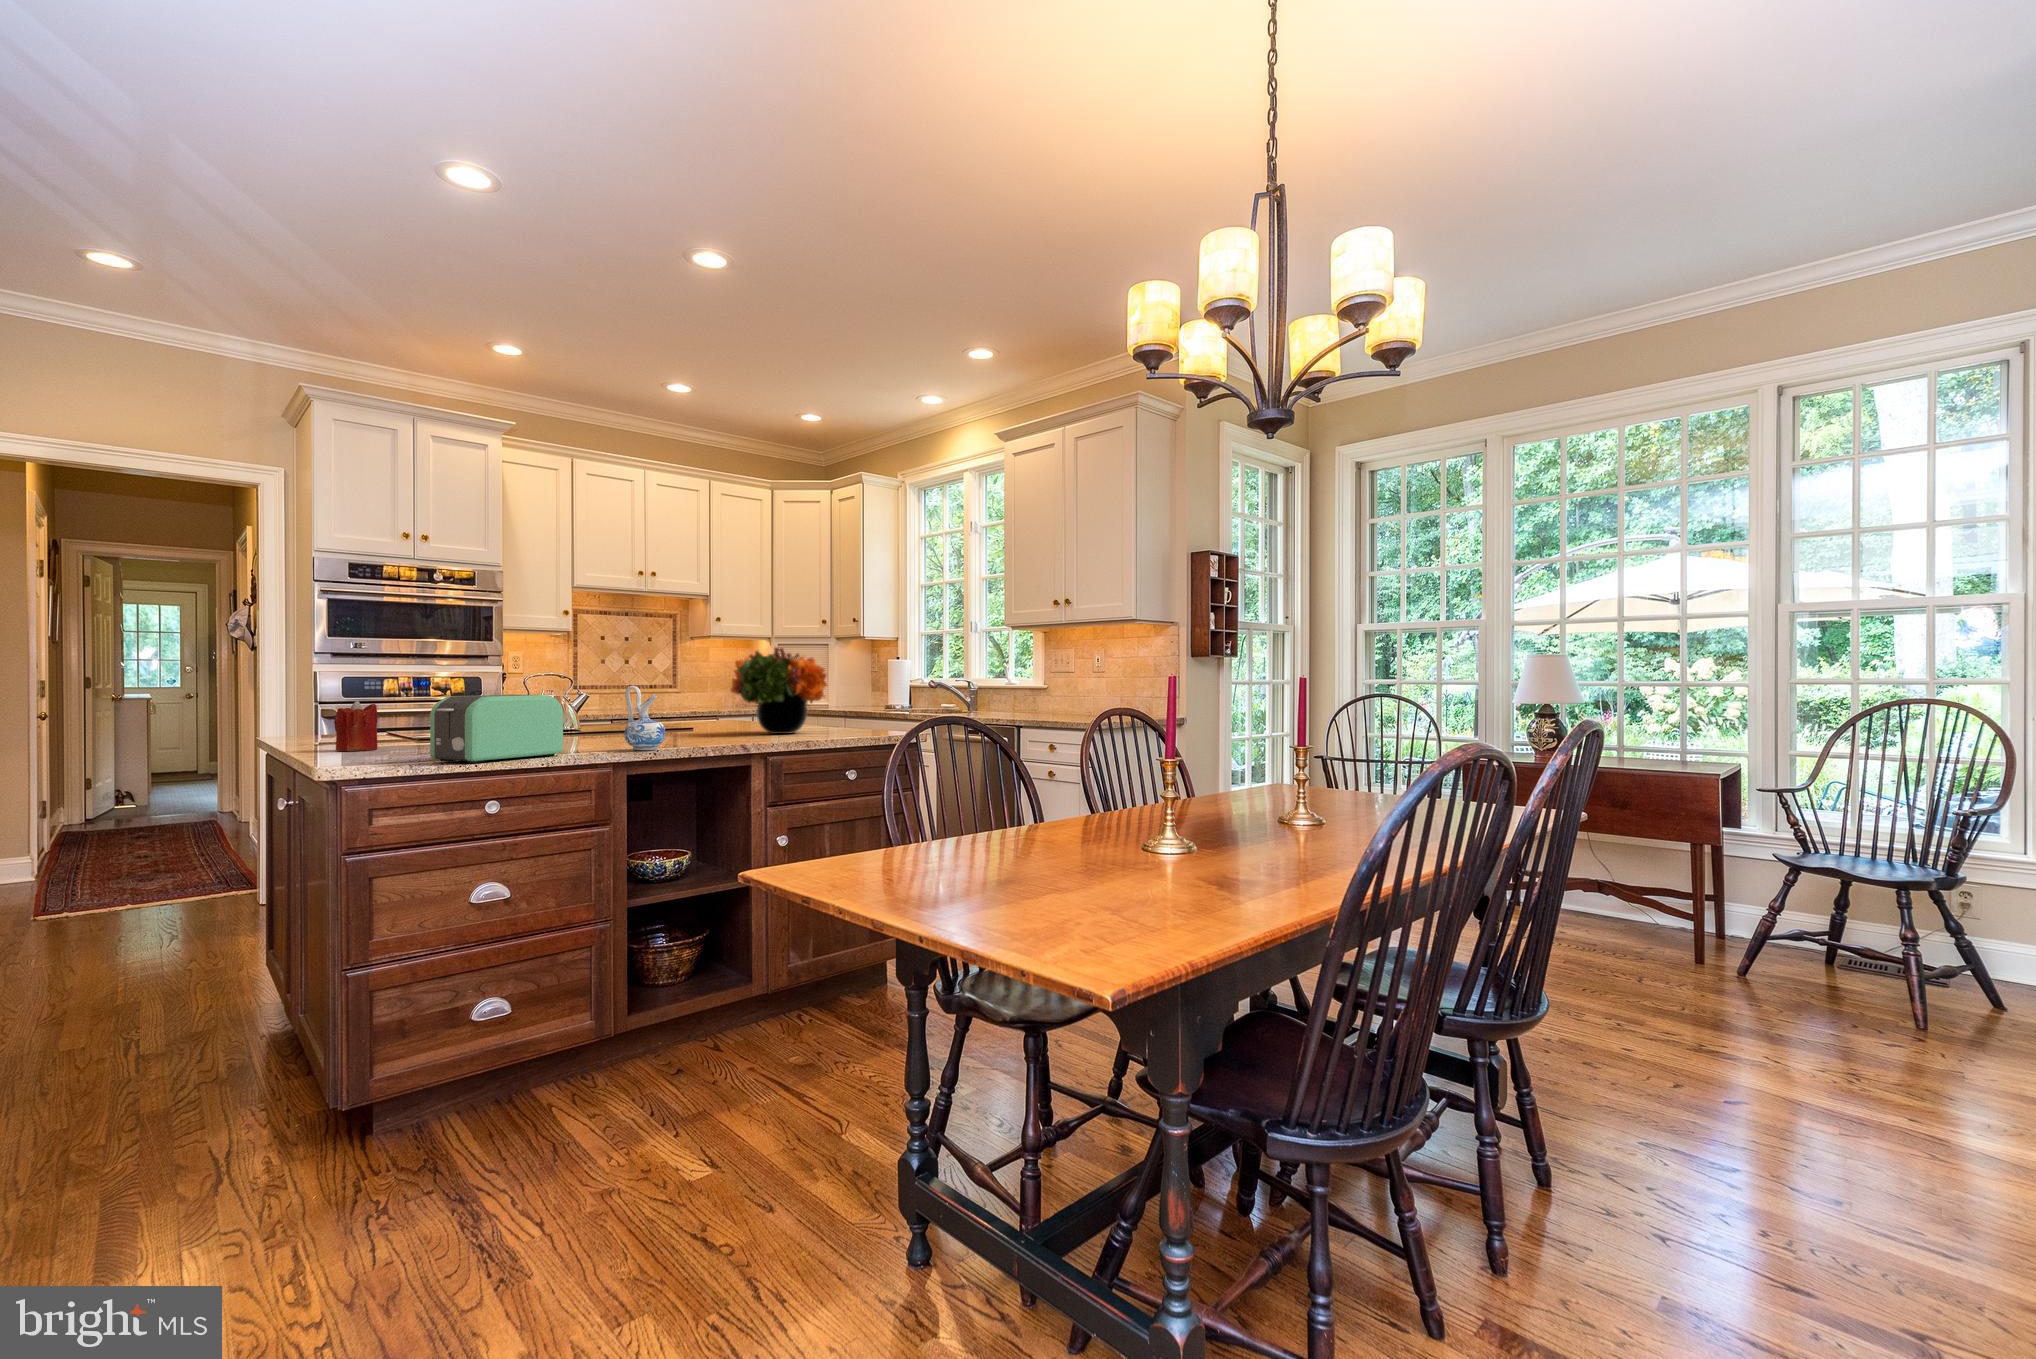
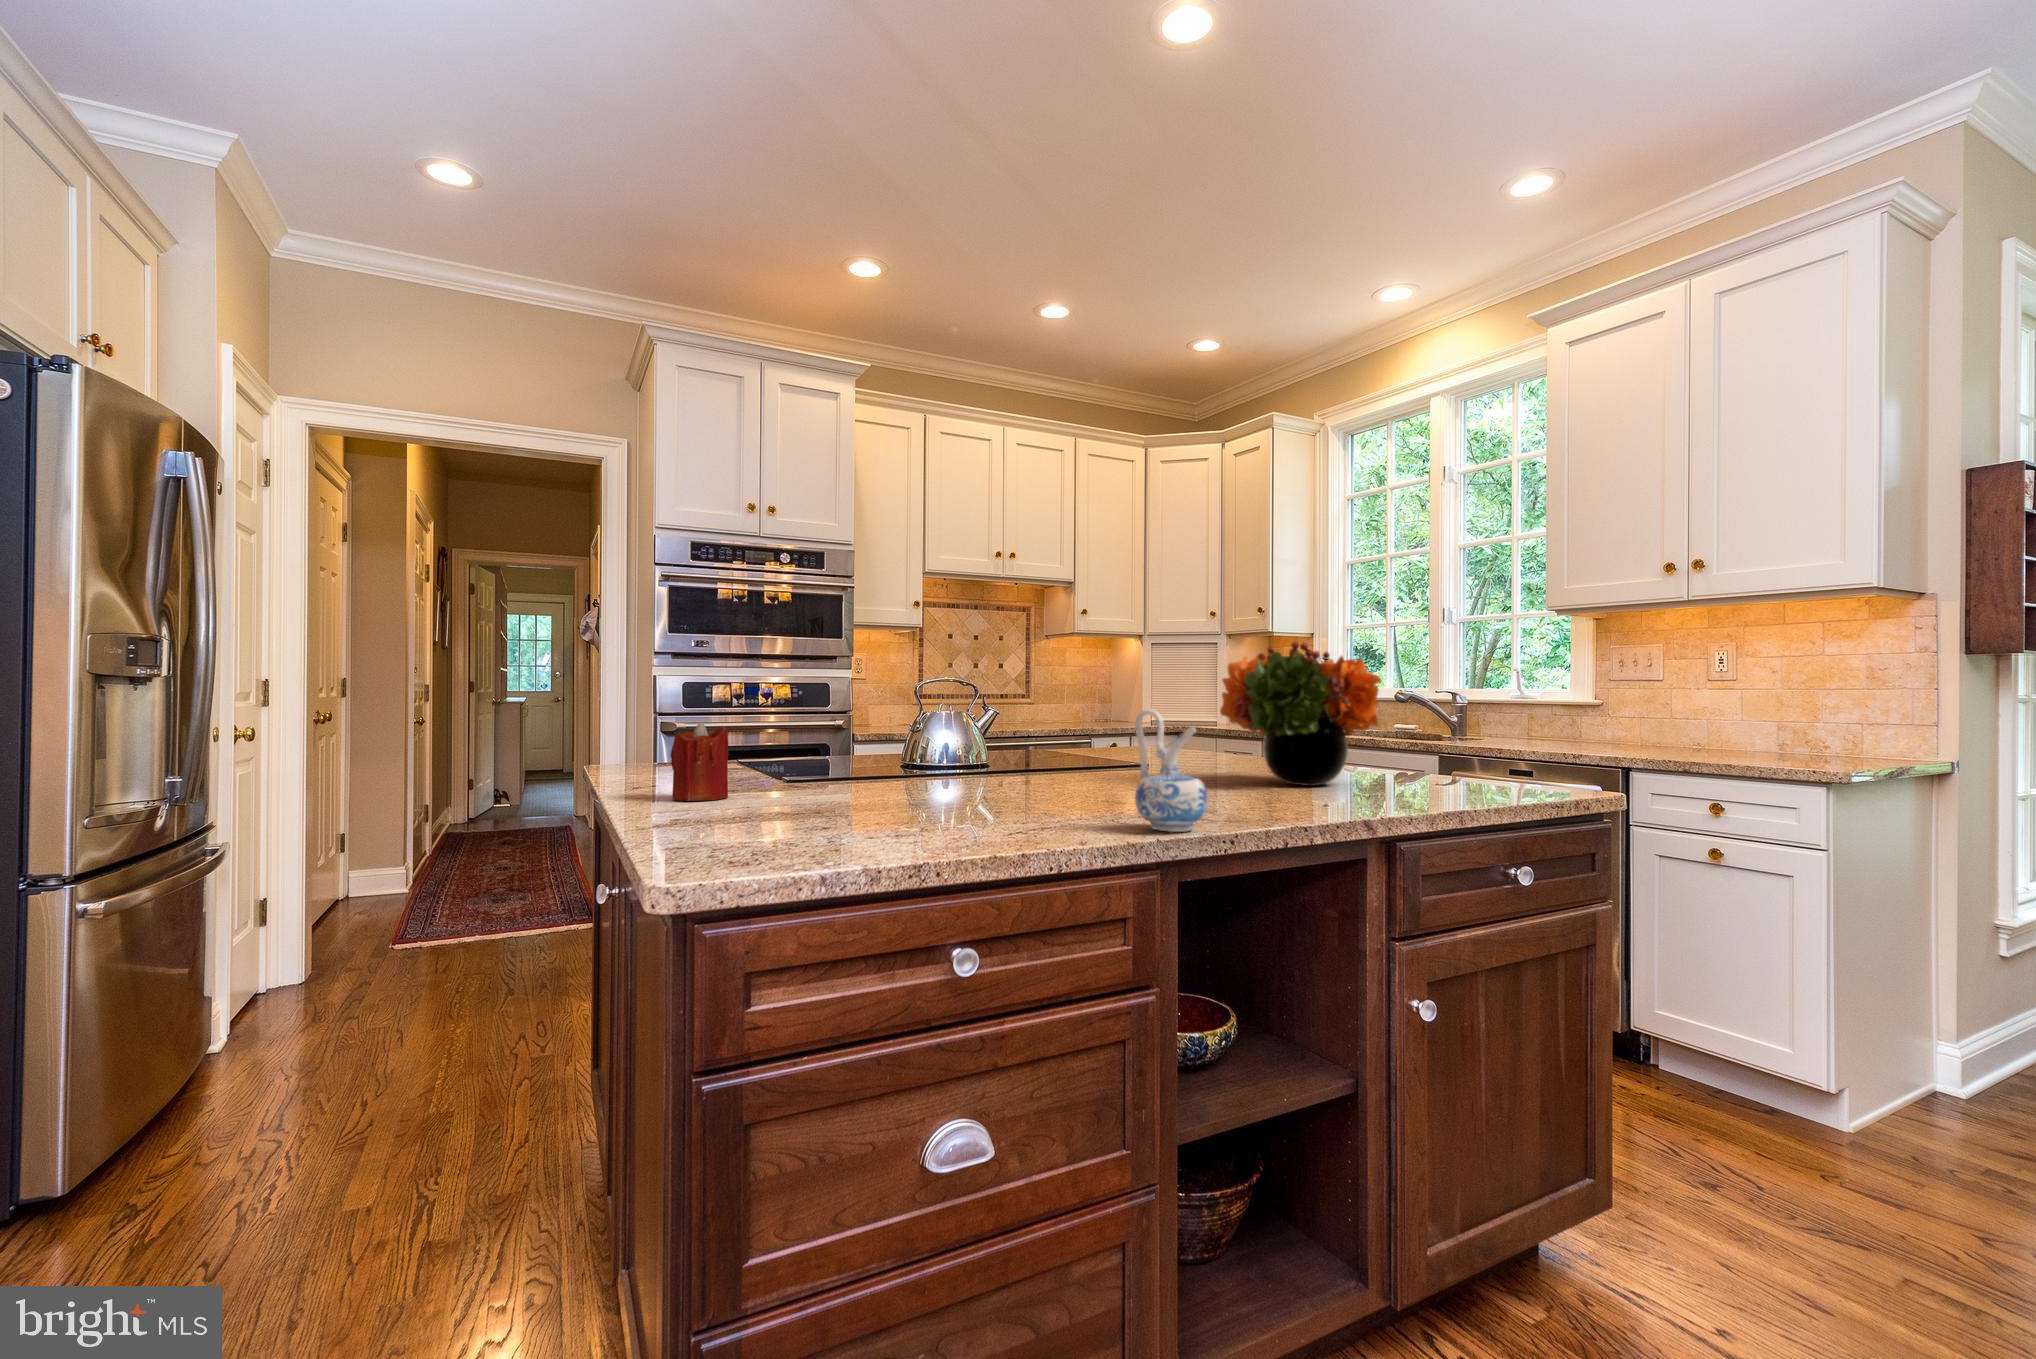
toaster: present [430,695,563,763] -> none [829,723,1046,866]

